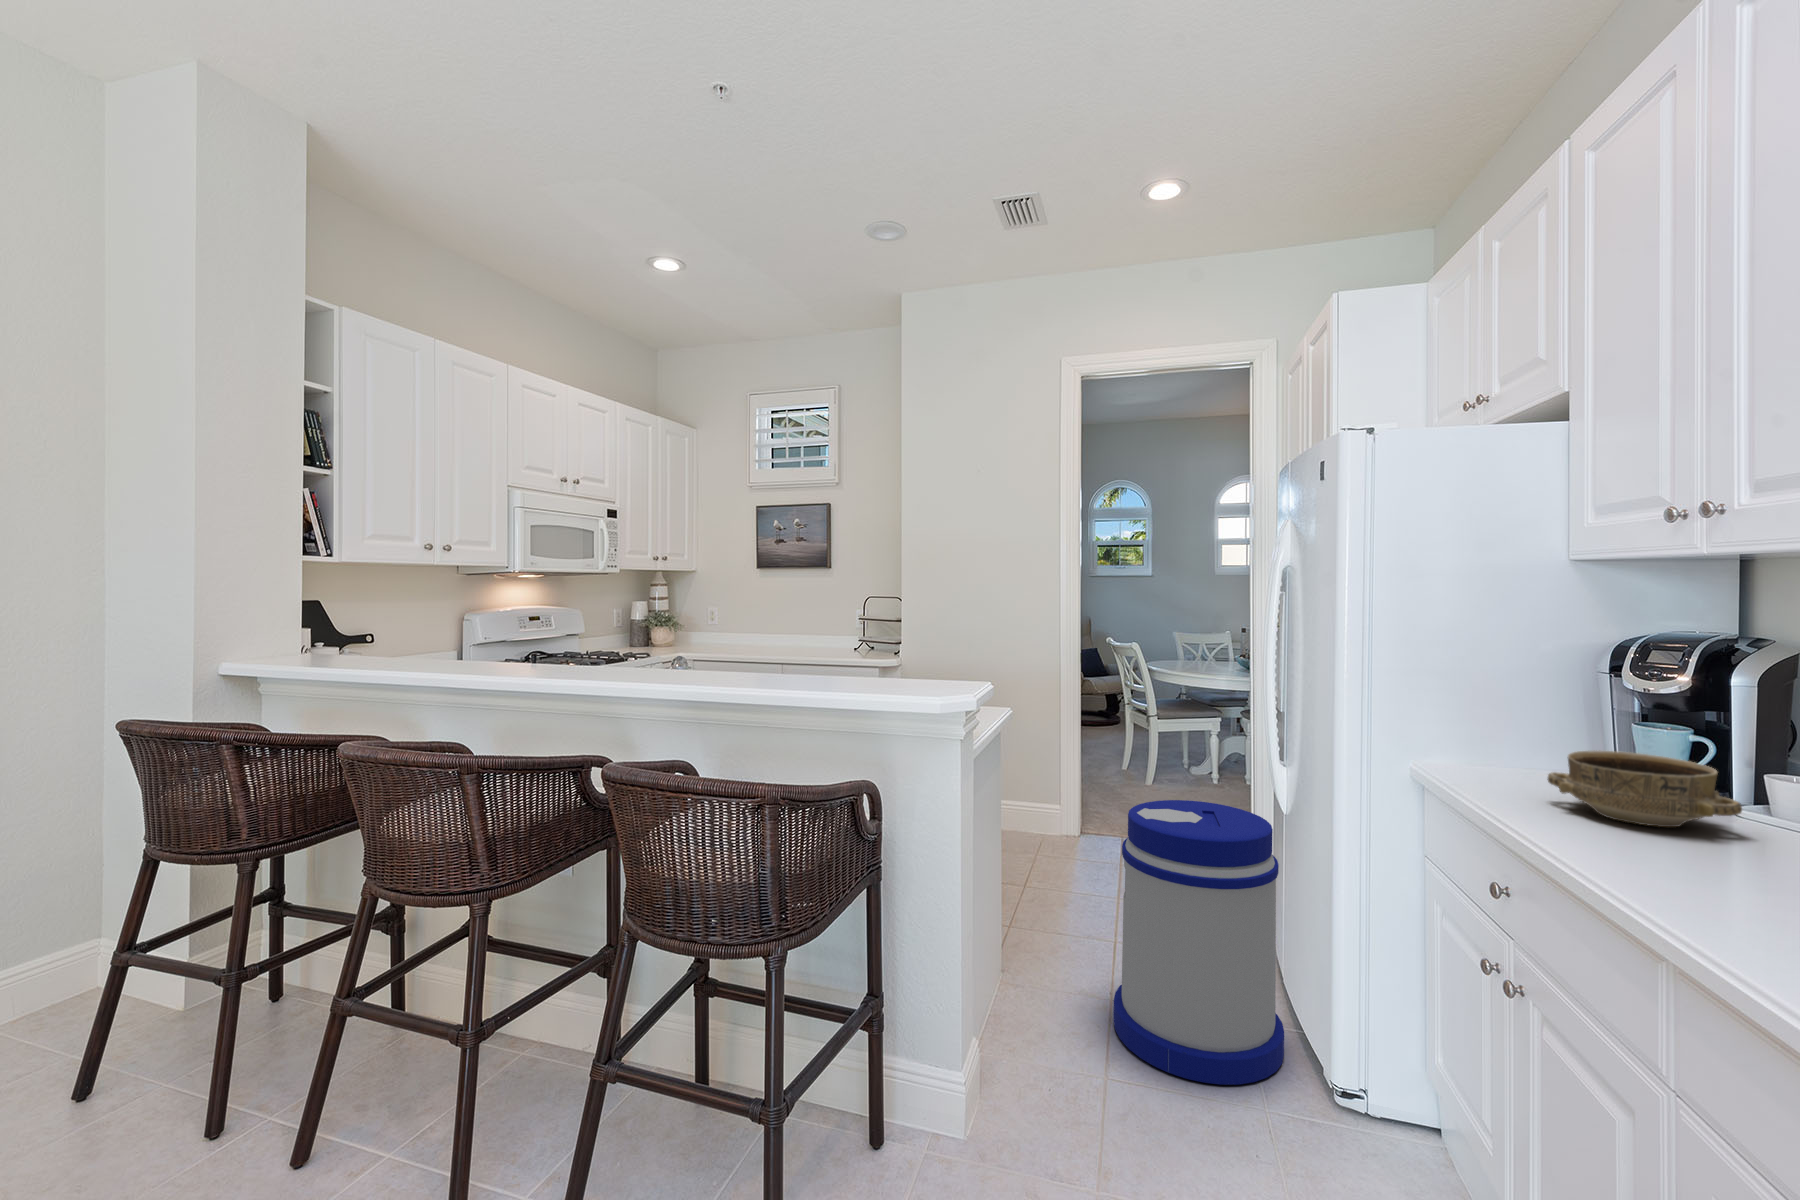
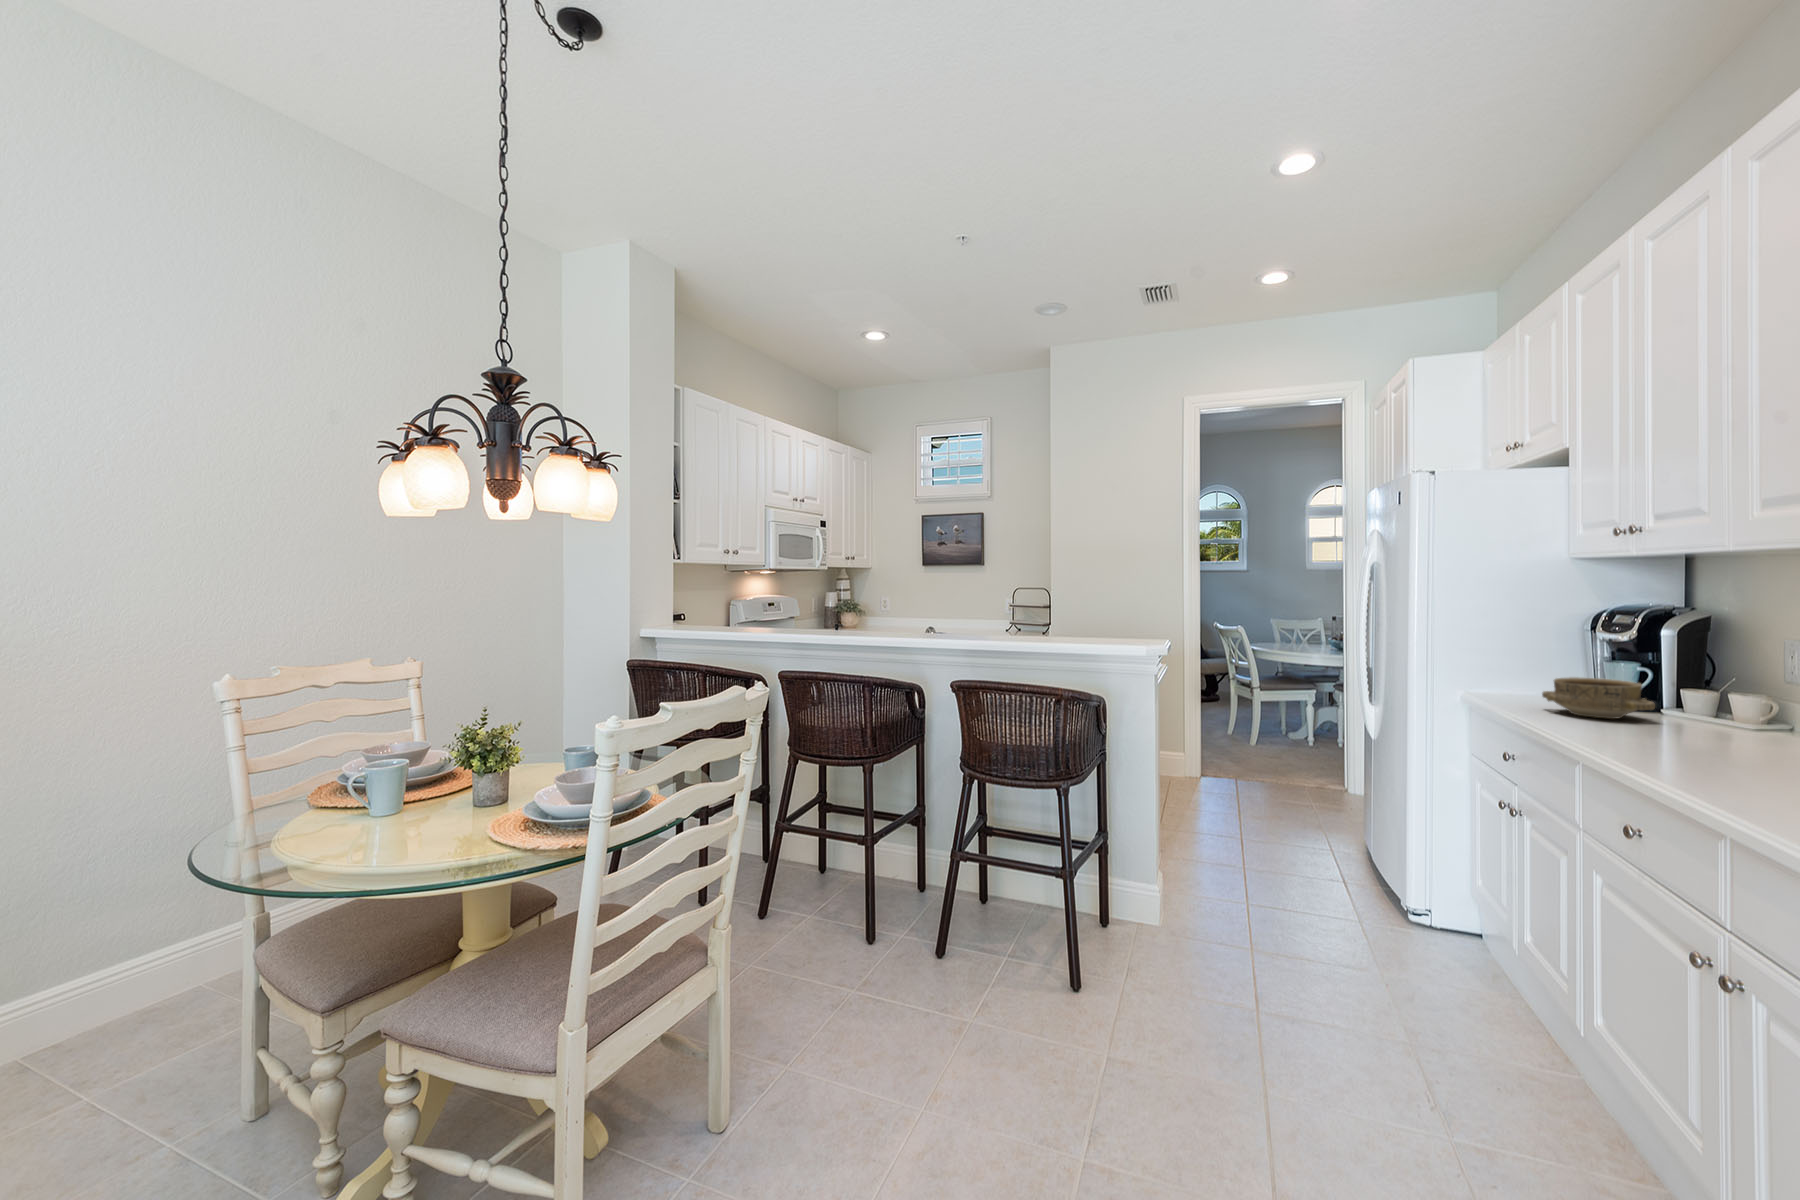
trash can: present [1114,800,1284,1085] -> none [1247,728,1371,909]

